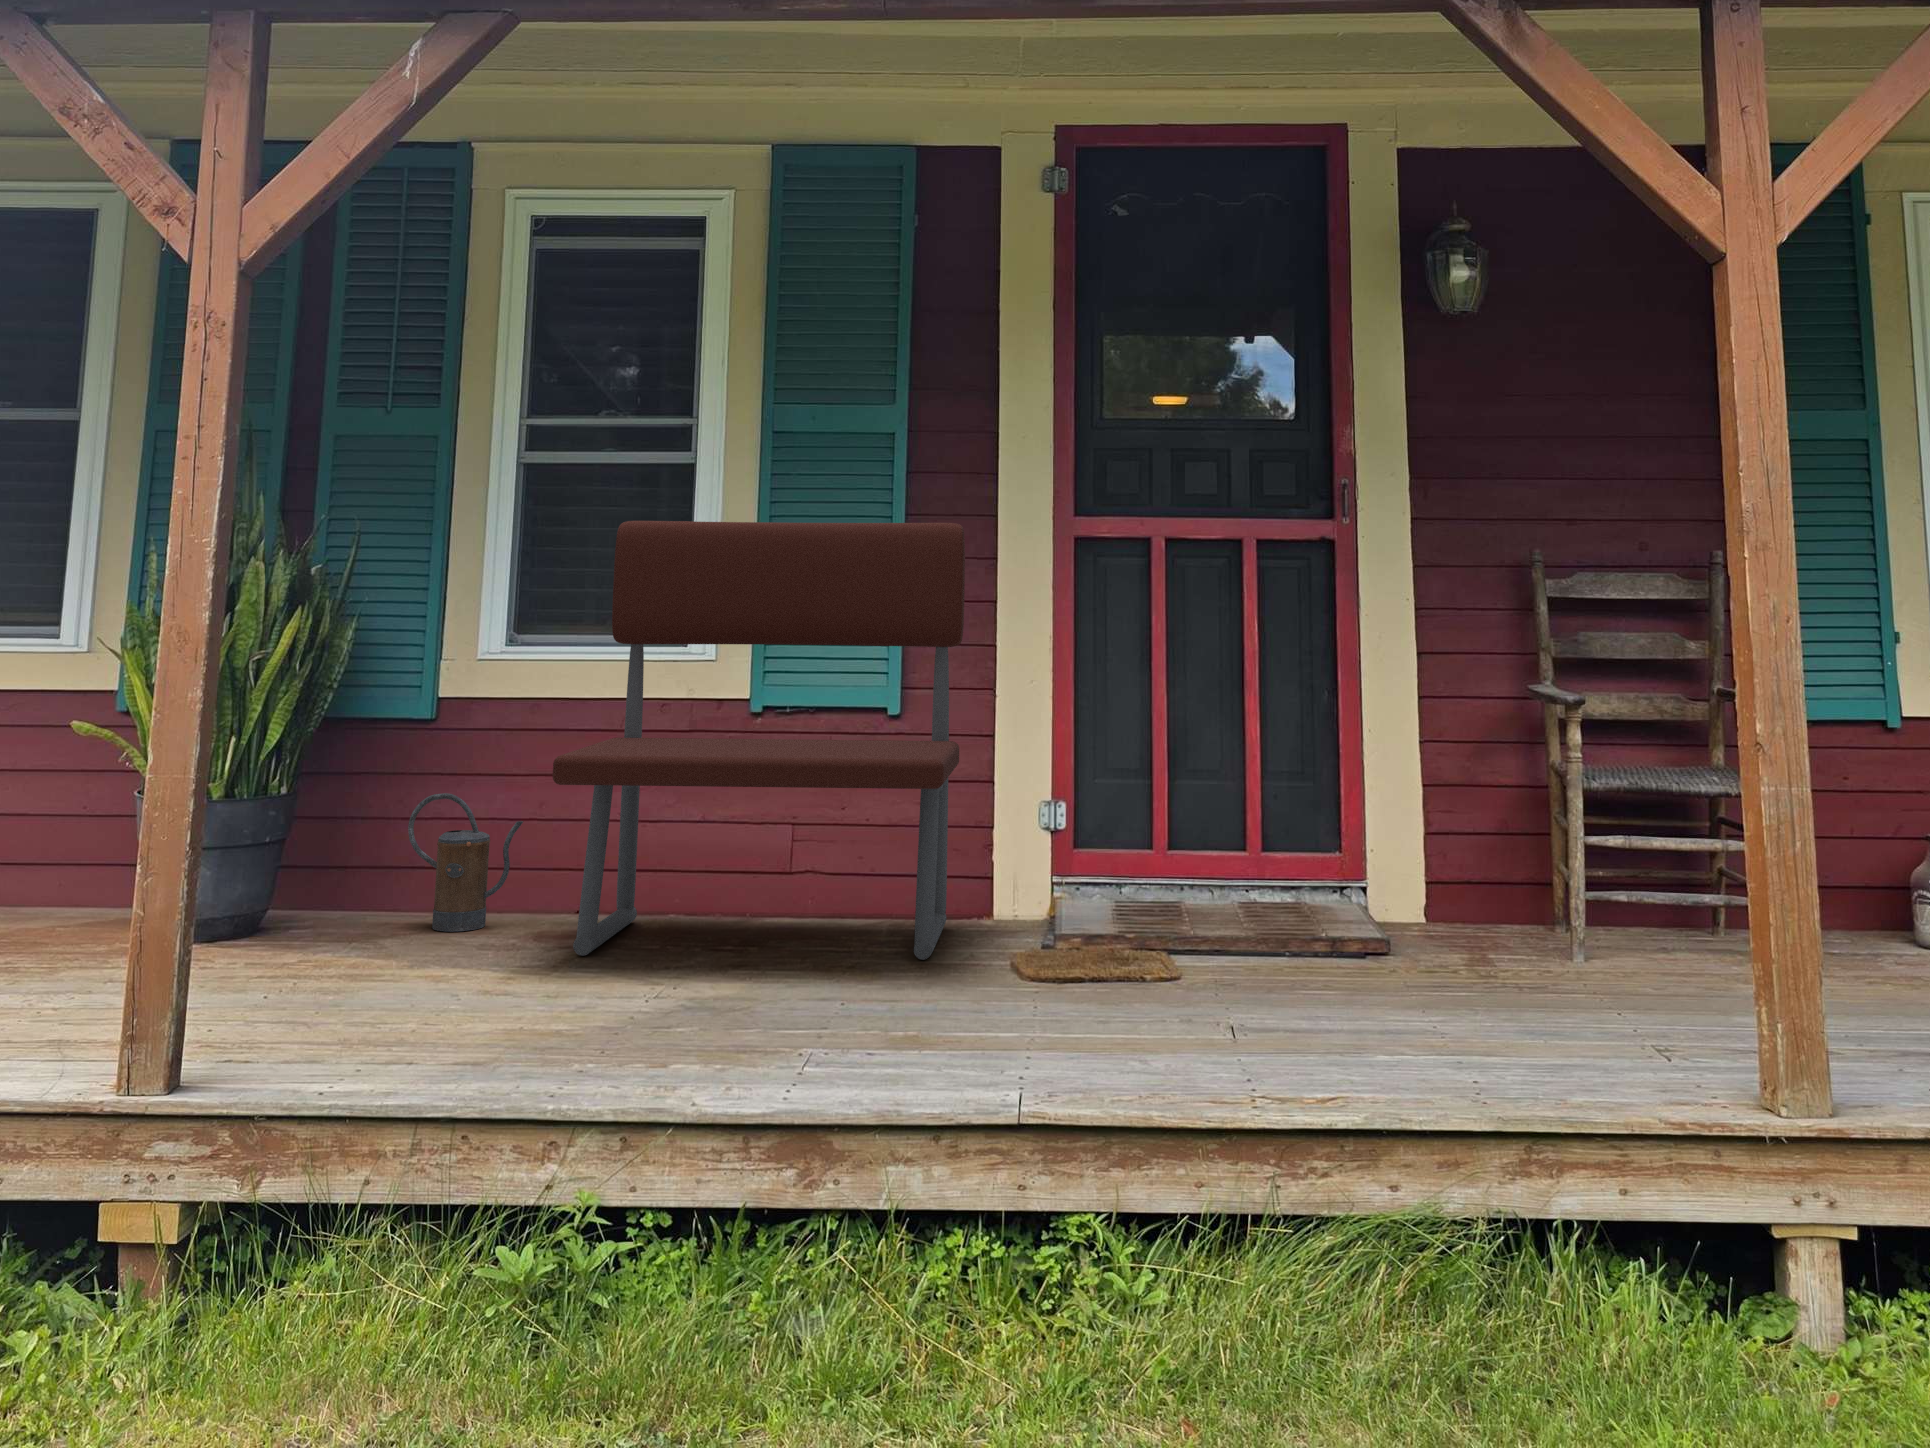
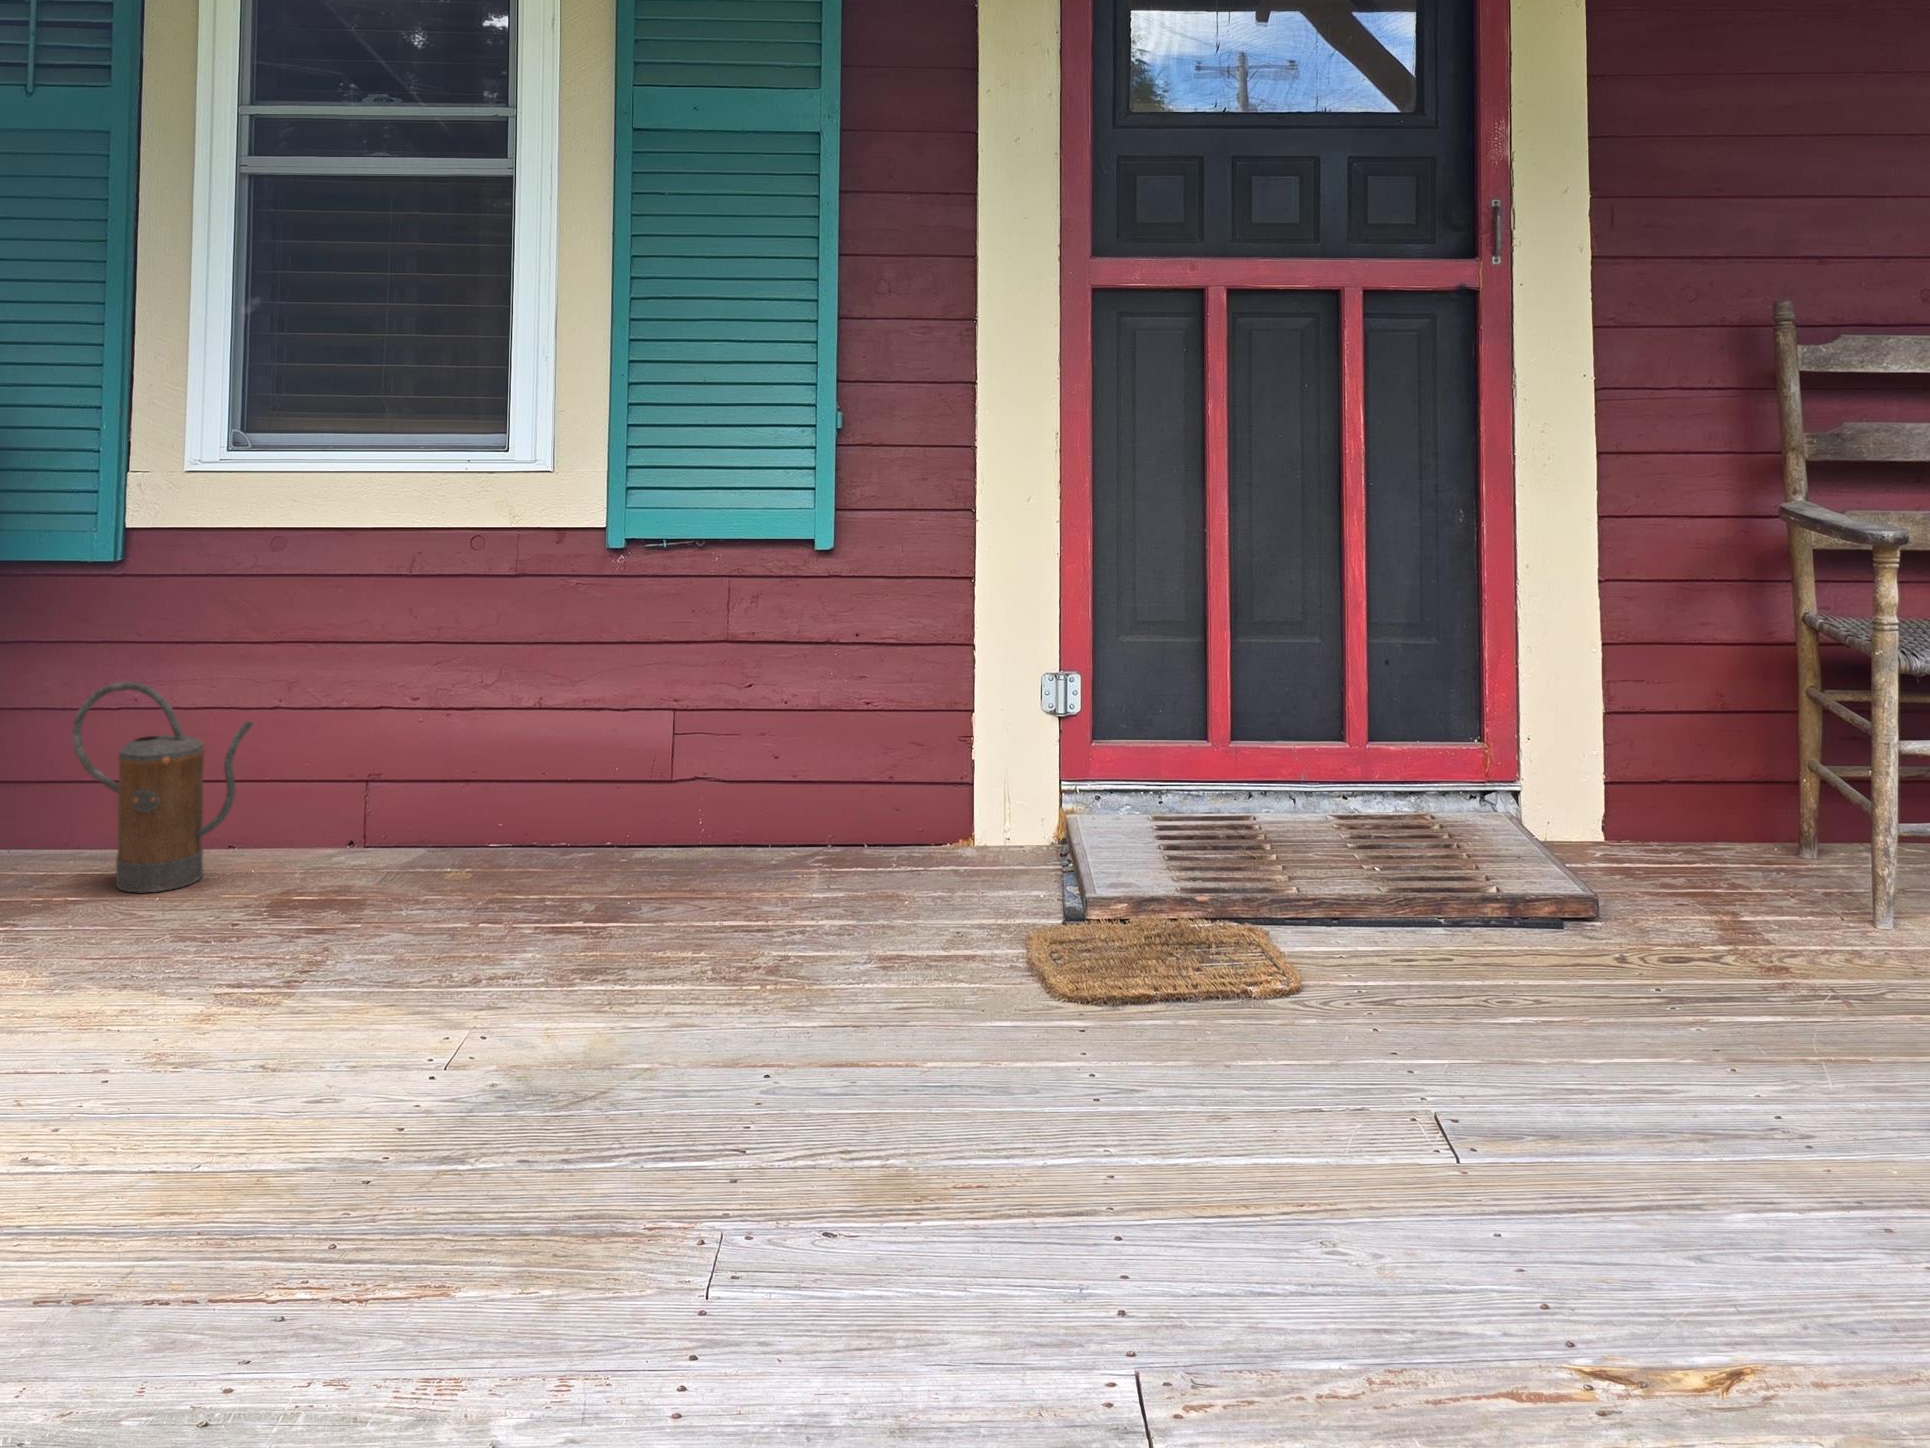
bench: present [553,521,965,960] -> none [271,263,931,946]

